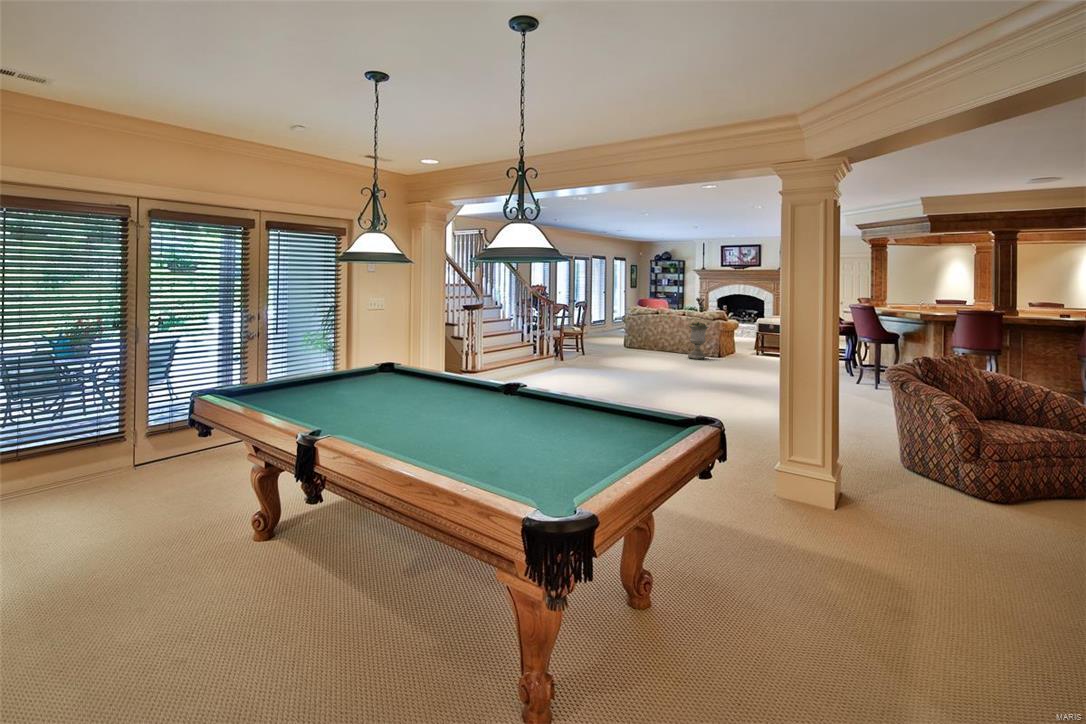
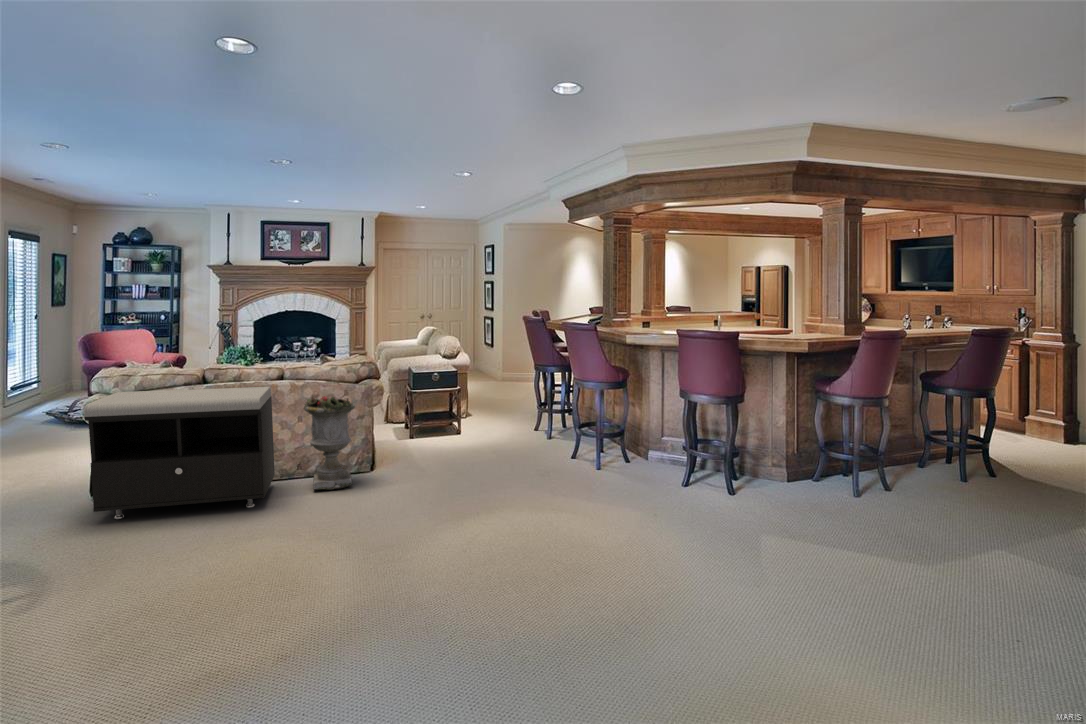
storage bench: none [619,314,680,358] -> present [84,387,275,519]

